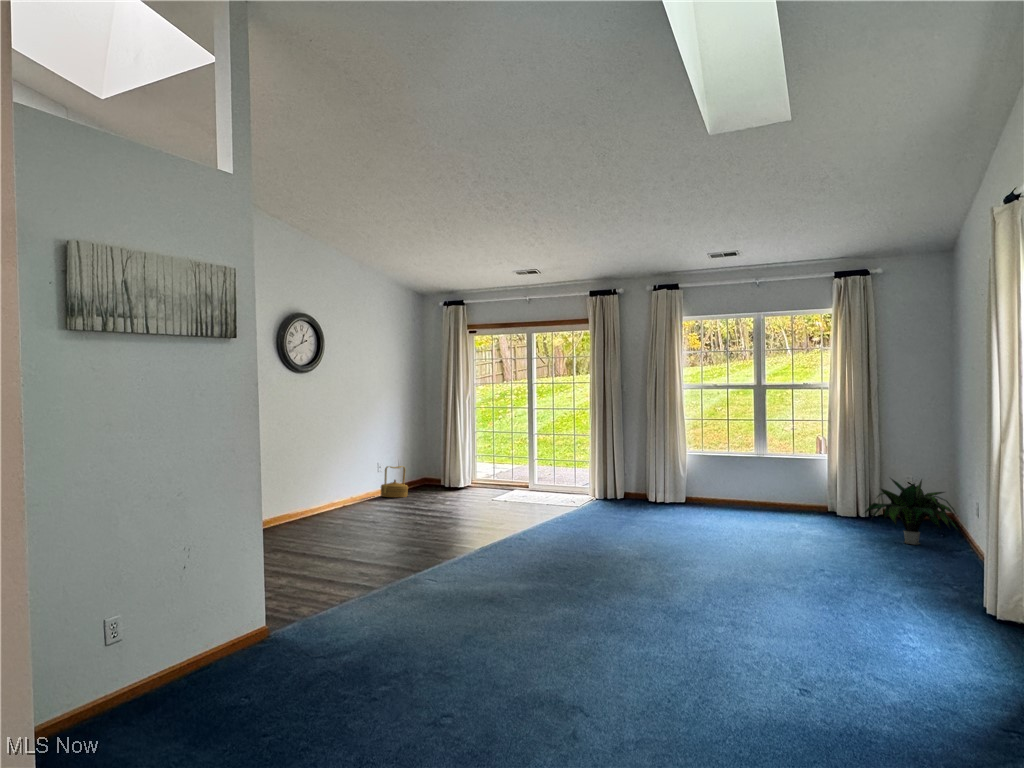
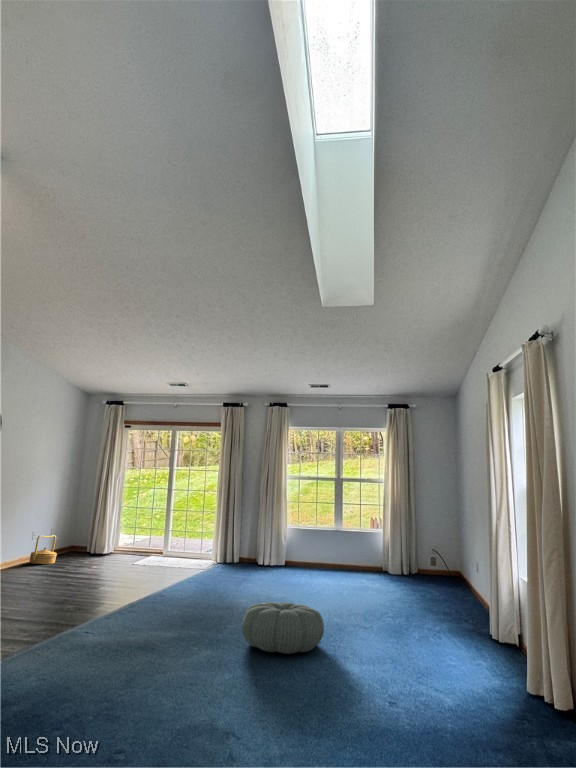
potted plant: present [865,479,959,545] -> none [412,547,475,597]
pouf: none [610,538,712,595] -> present [242,602,324,654]

